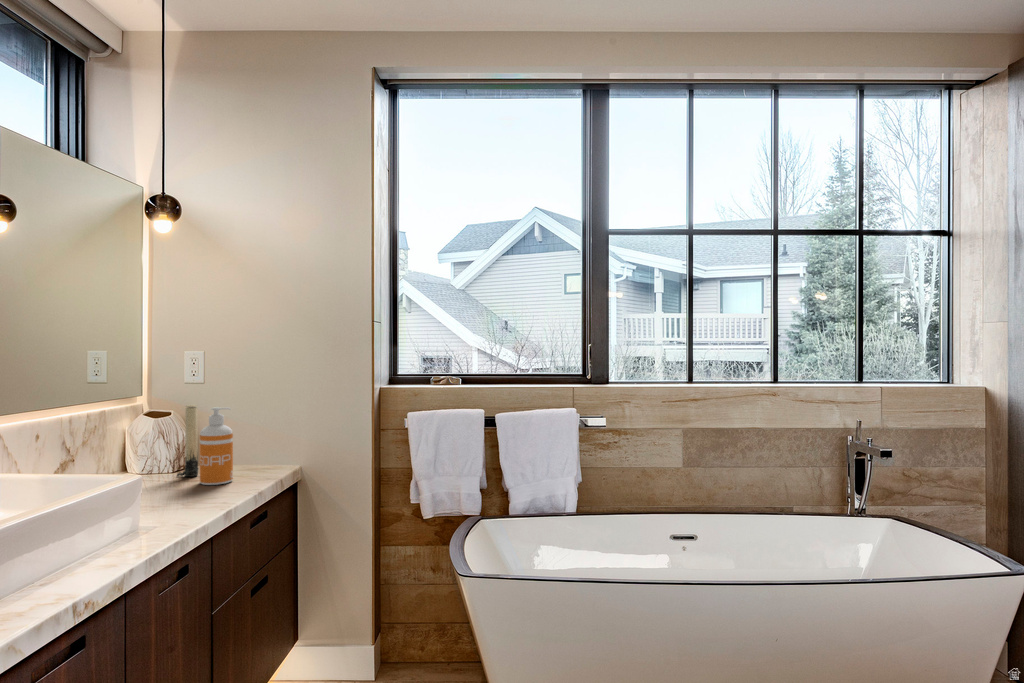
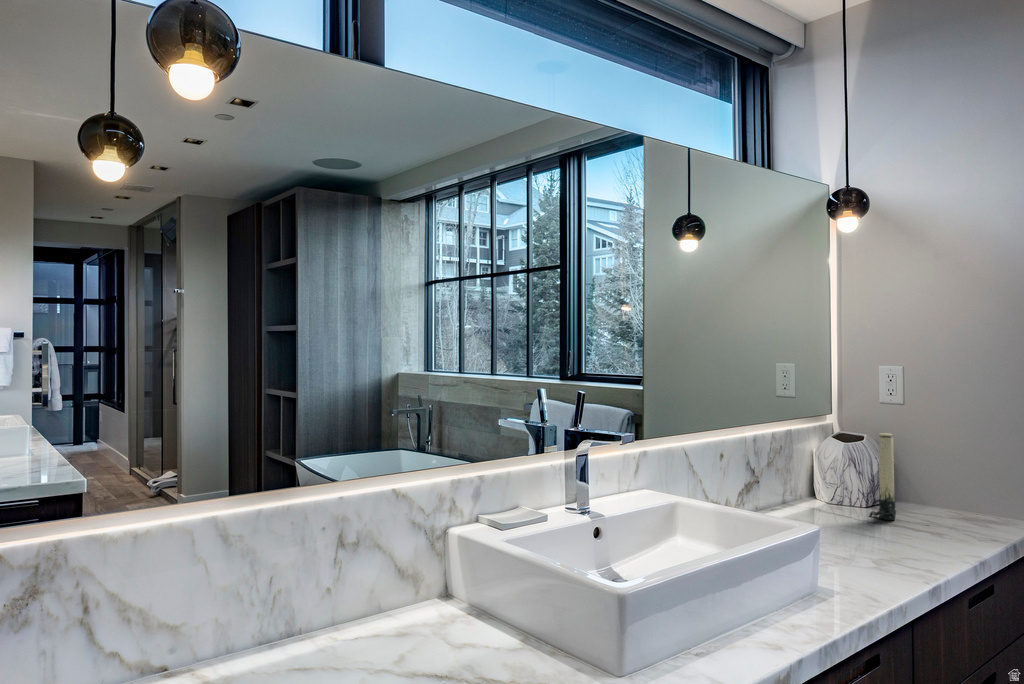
soap dispenser: present [200,407,233,485] -> none [896,443,942,542]

